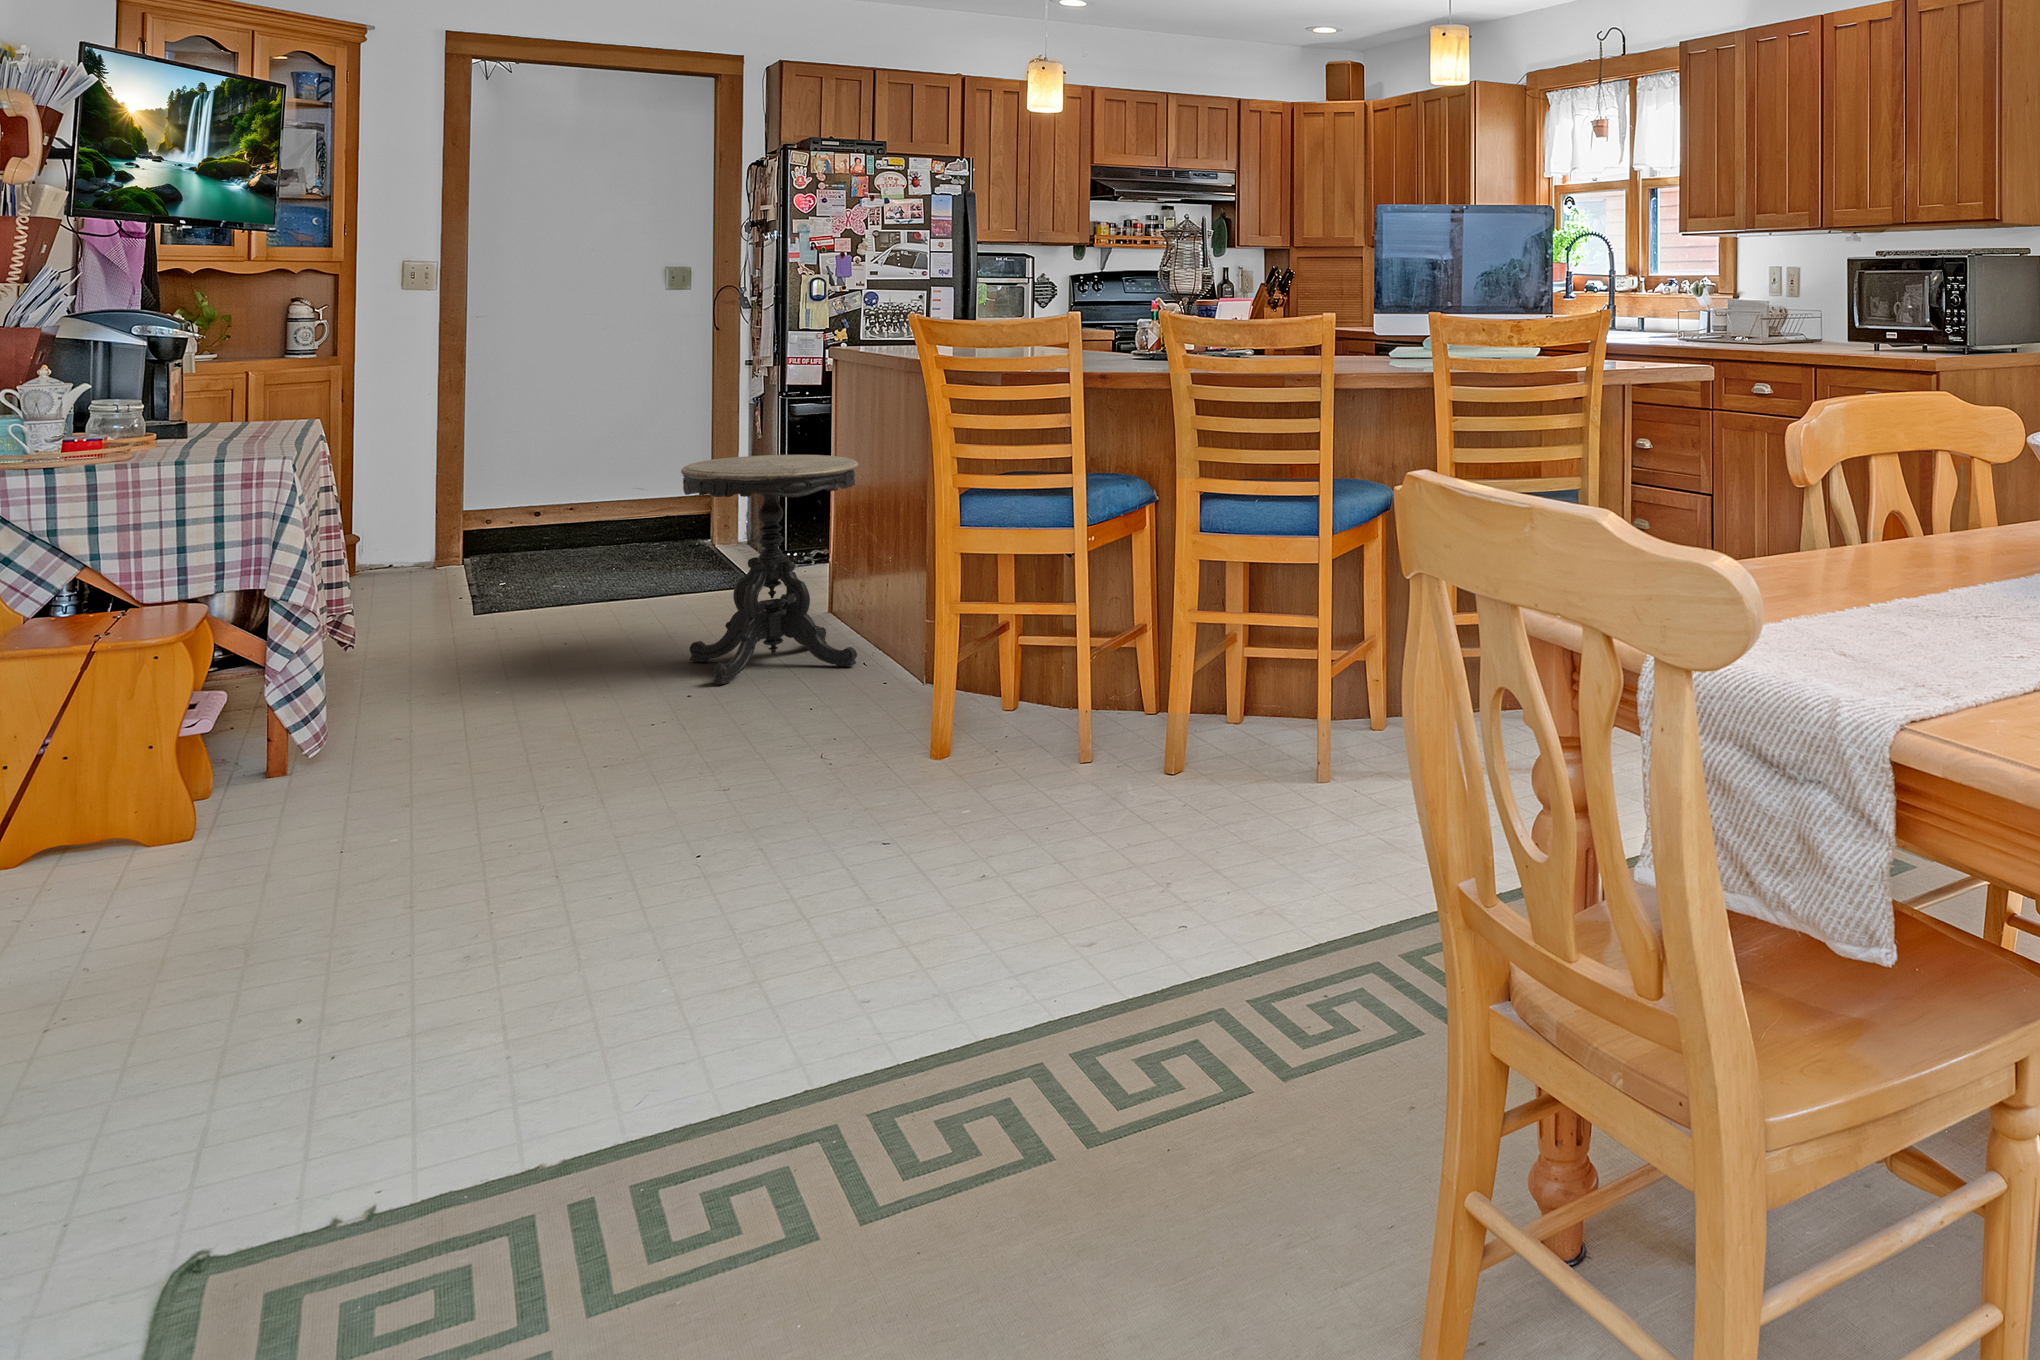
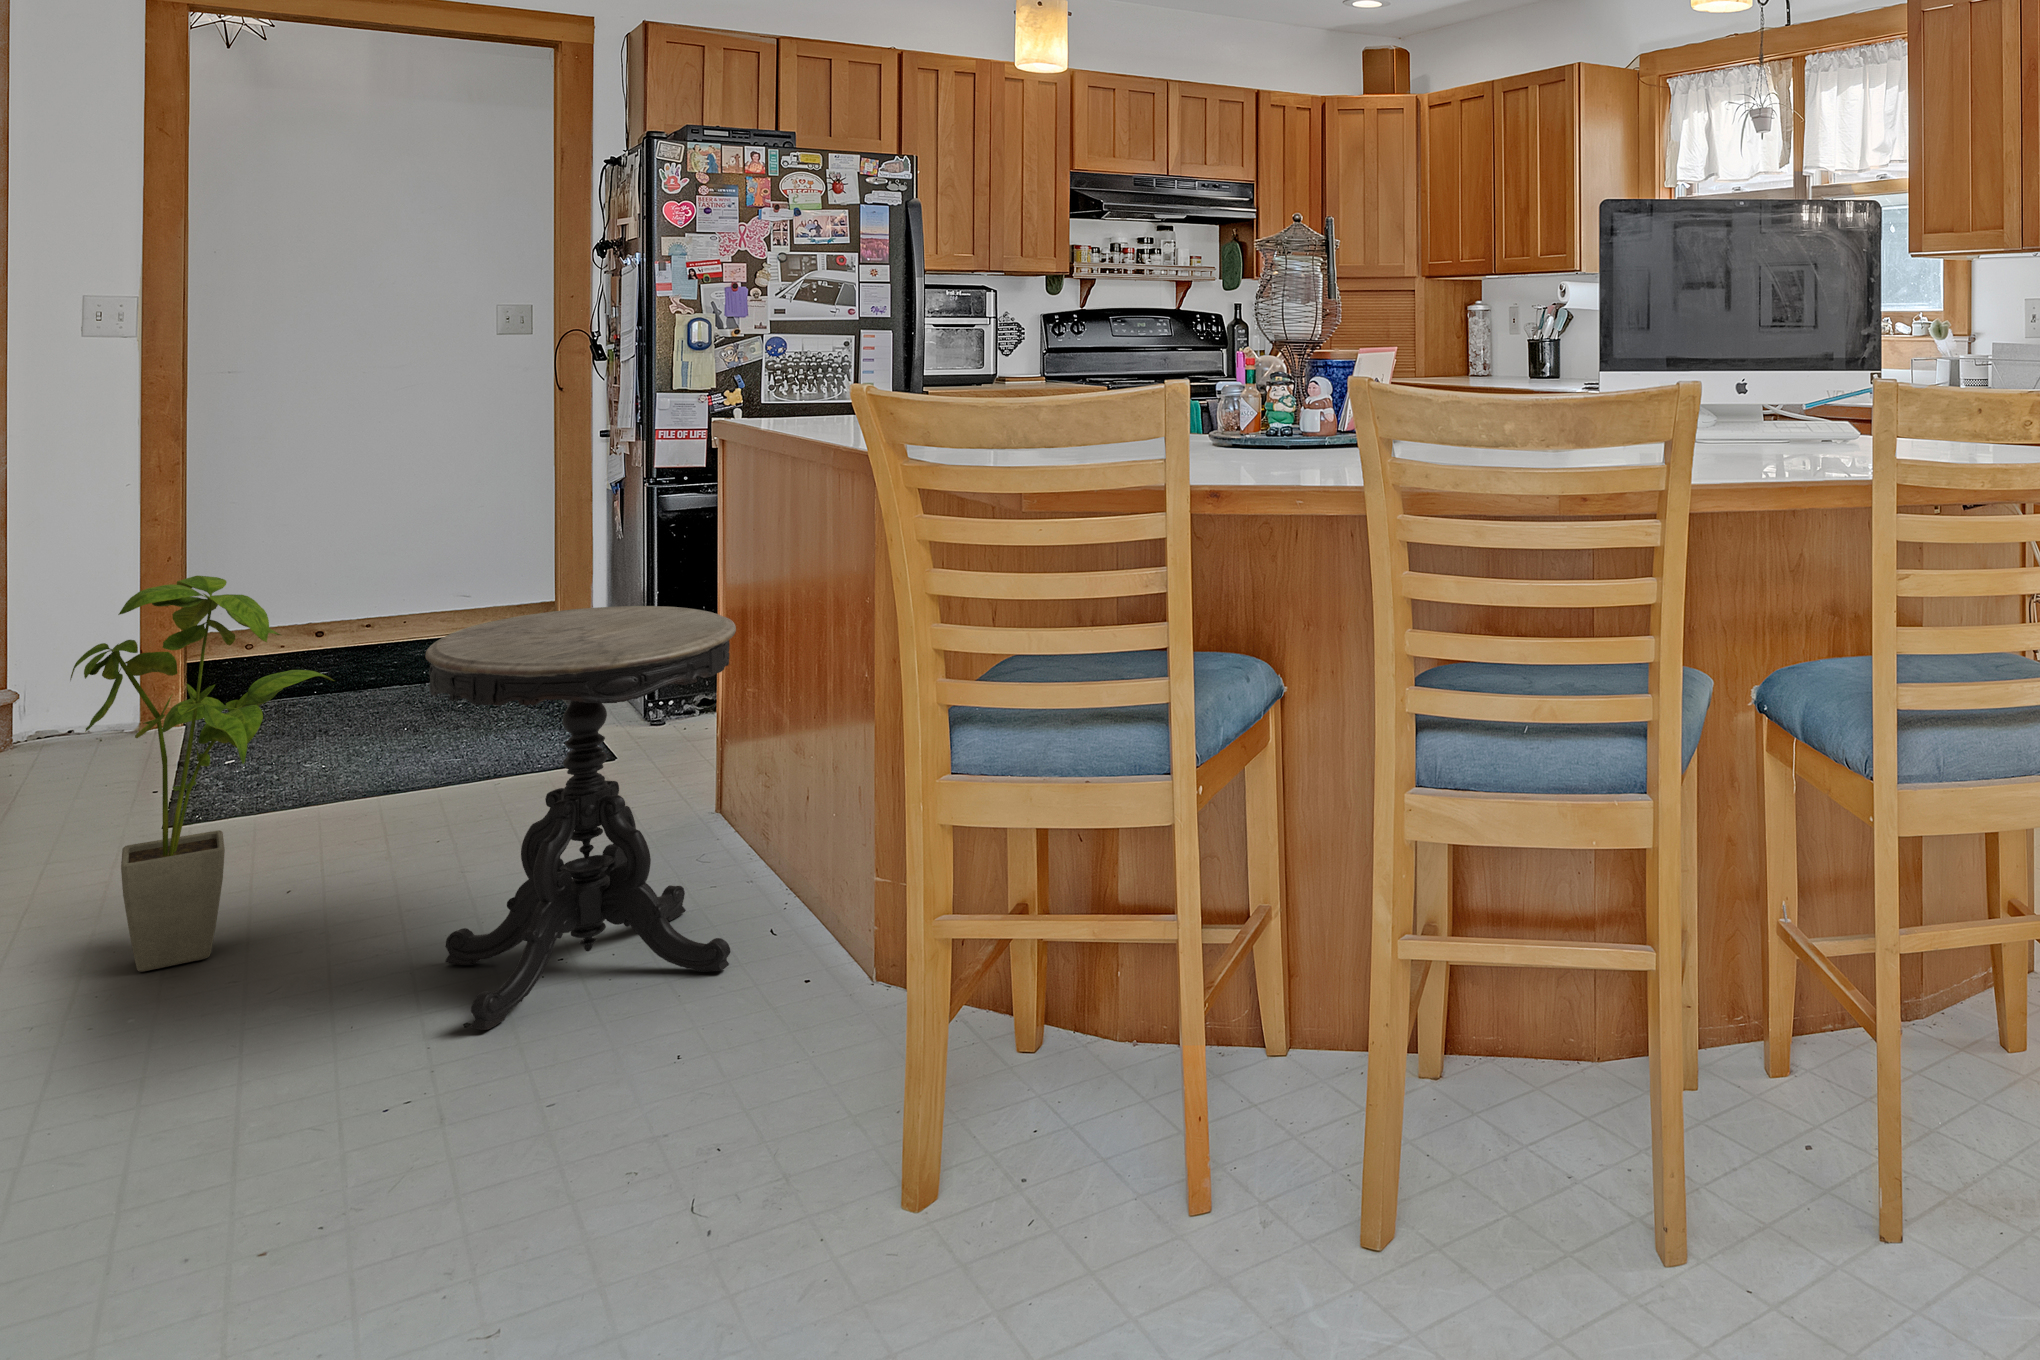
house plant: none [470,428,614,662] -> present [70,576,334,972]

